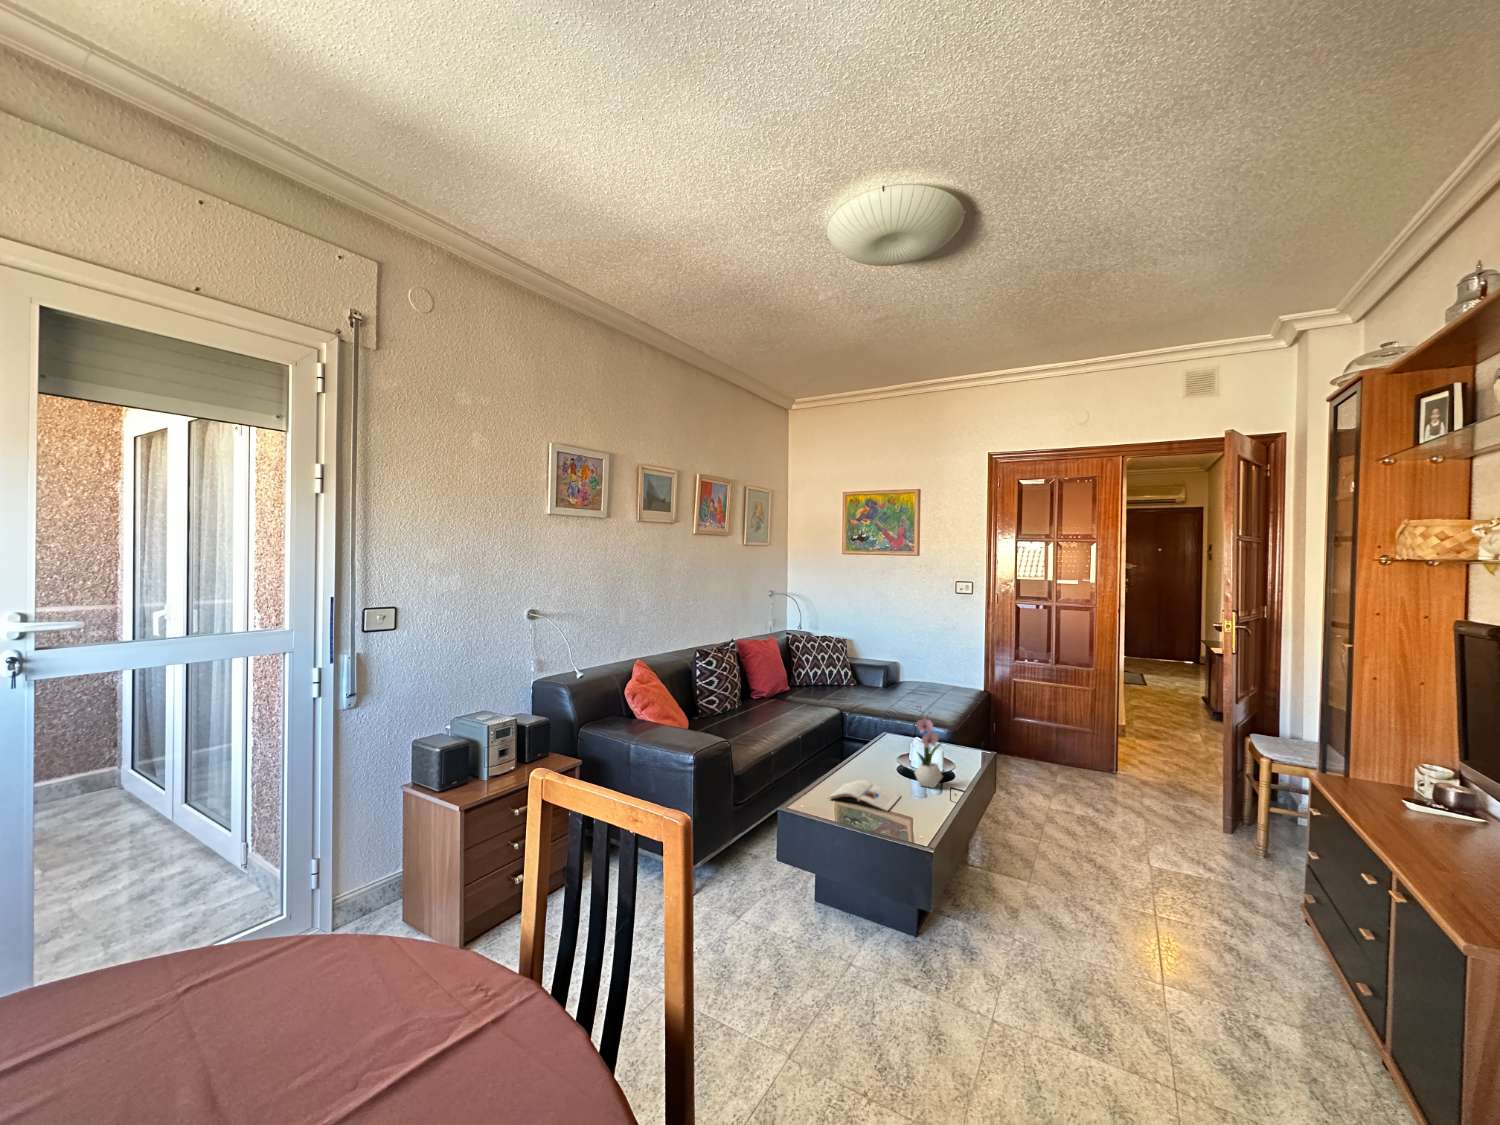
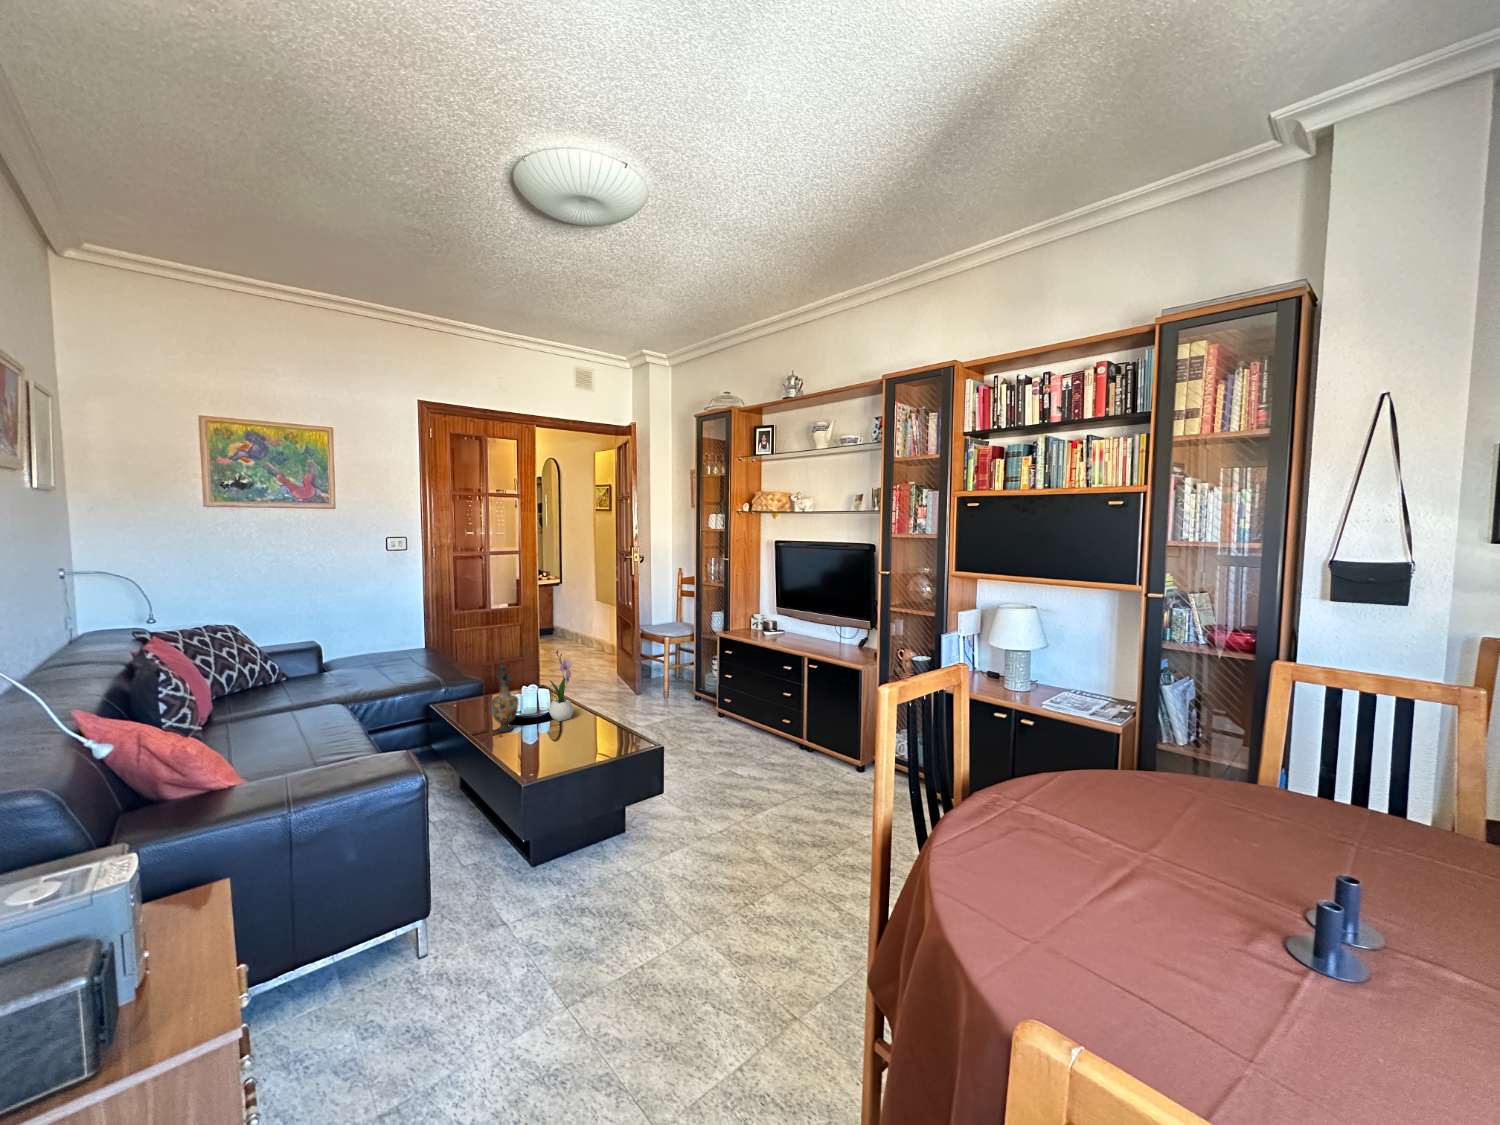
vase: none [864,706,890,775] -> present [491,664,519,732]
magazine: present [829,780,900,811] -> none [511,733,585,761]

